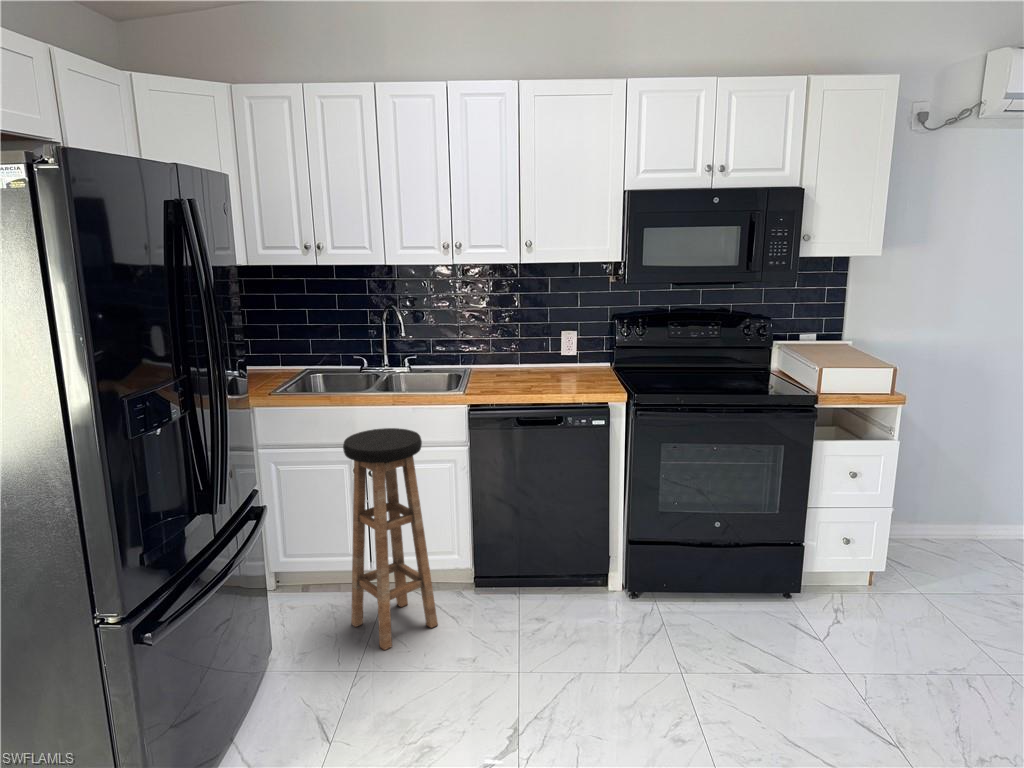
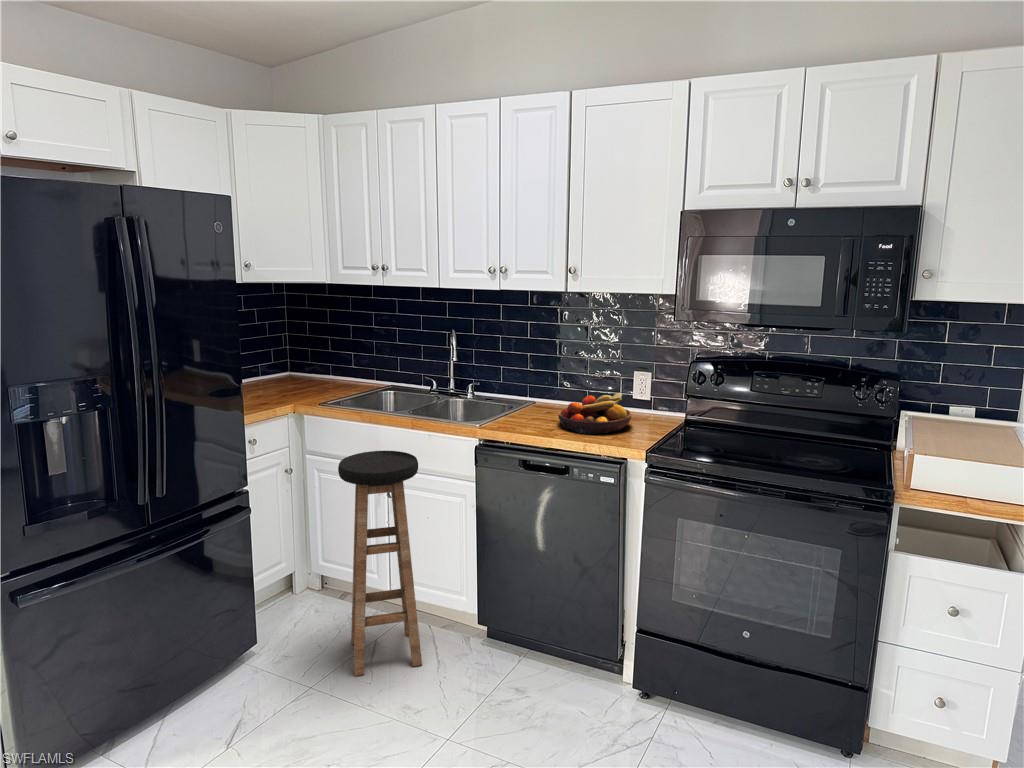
fruit bowl: none [525,350,590,387] -> present [558,393,631,434]

